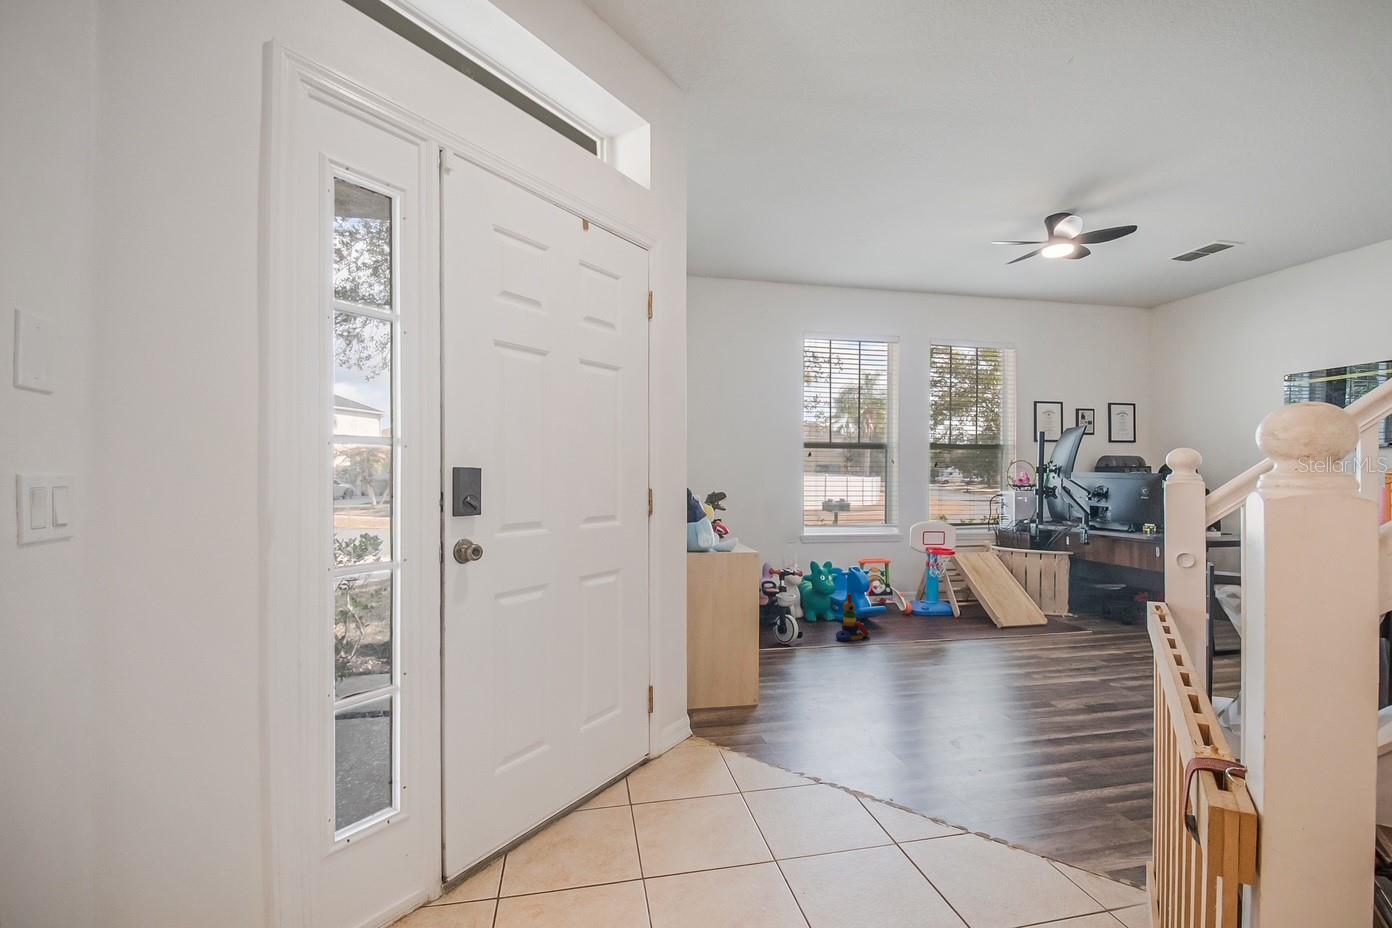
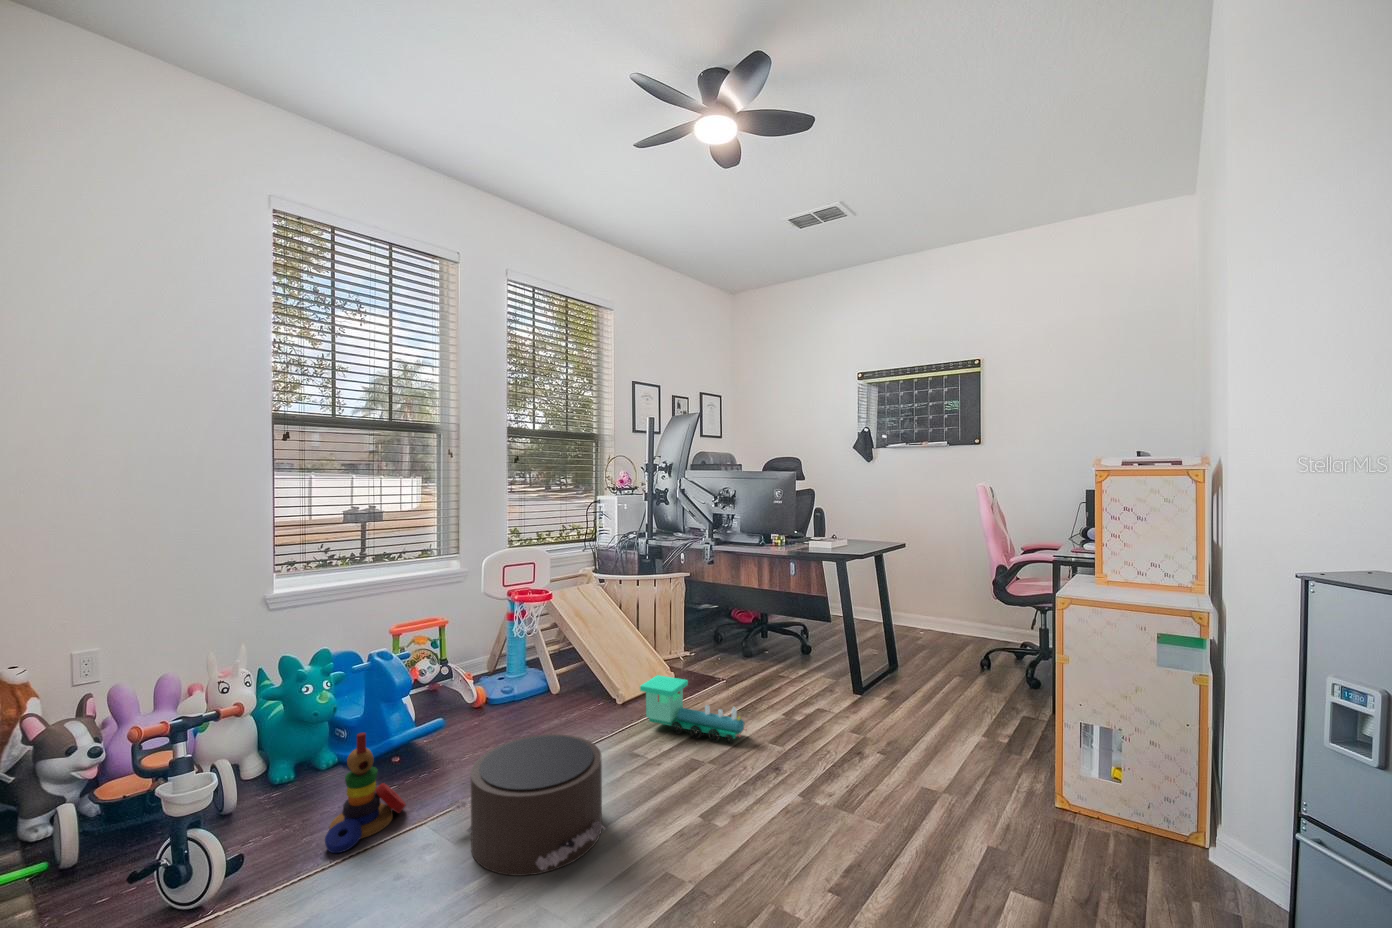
toy train: none [1008,607,1084,651] -> present [640,675,747,744]
pouf: none [890,611,968,663] -> present [451,734,606,876]

